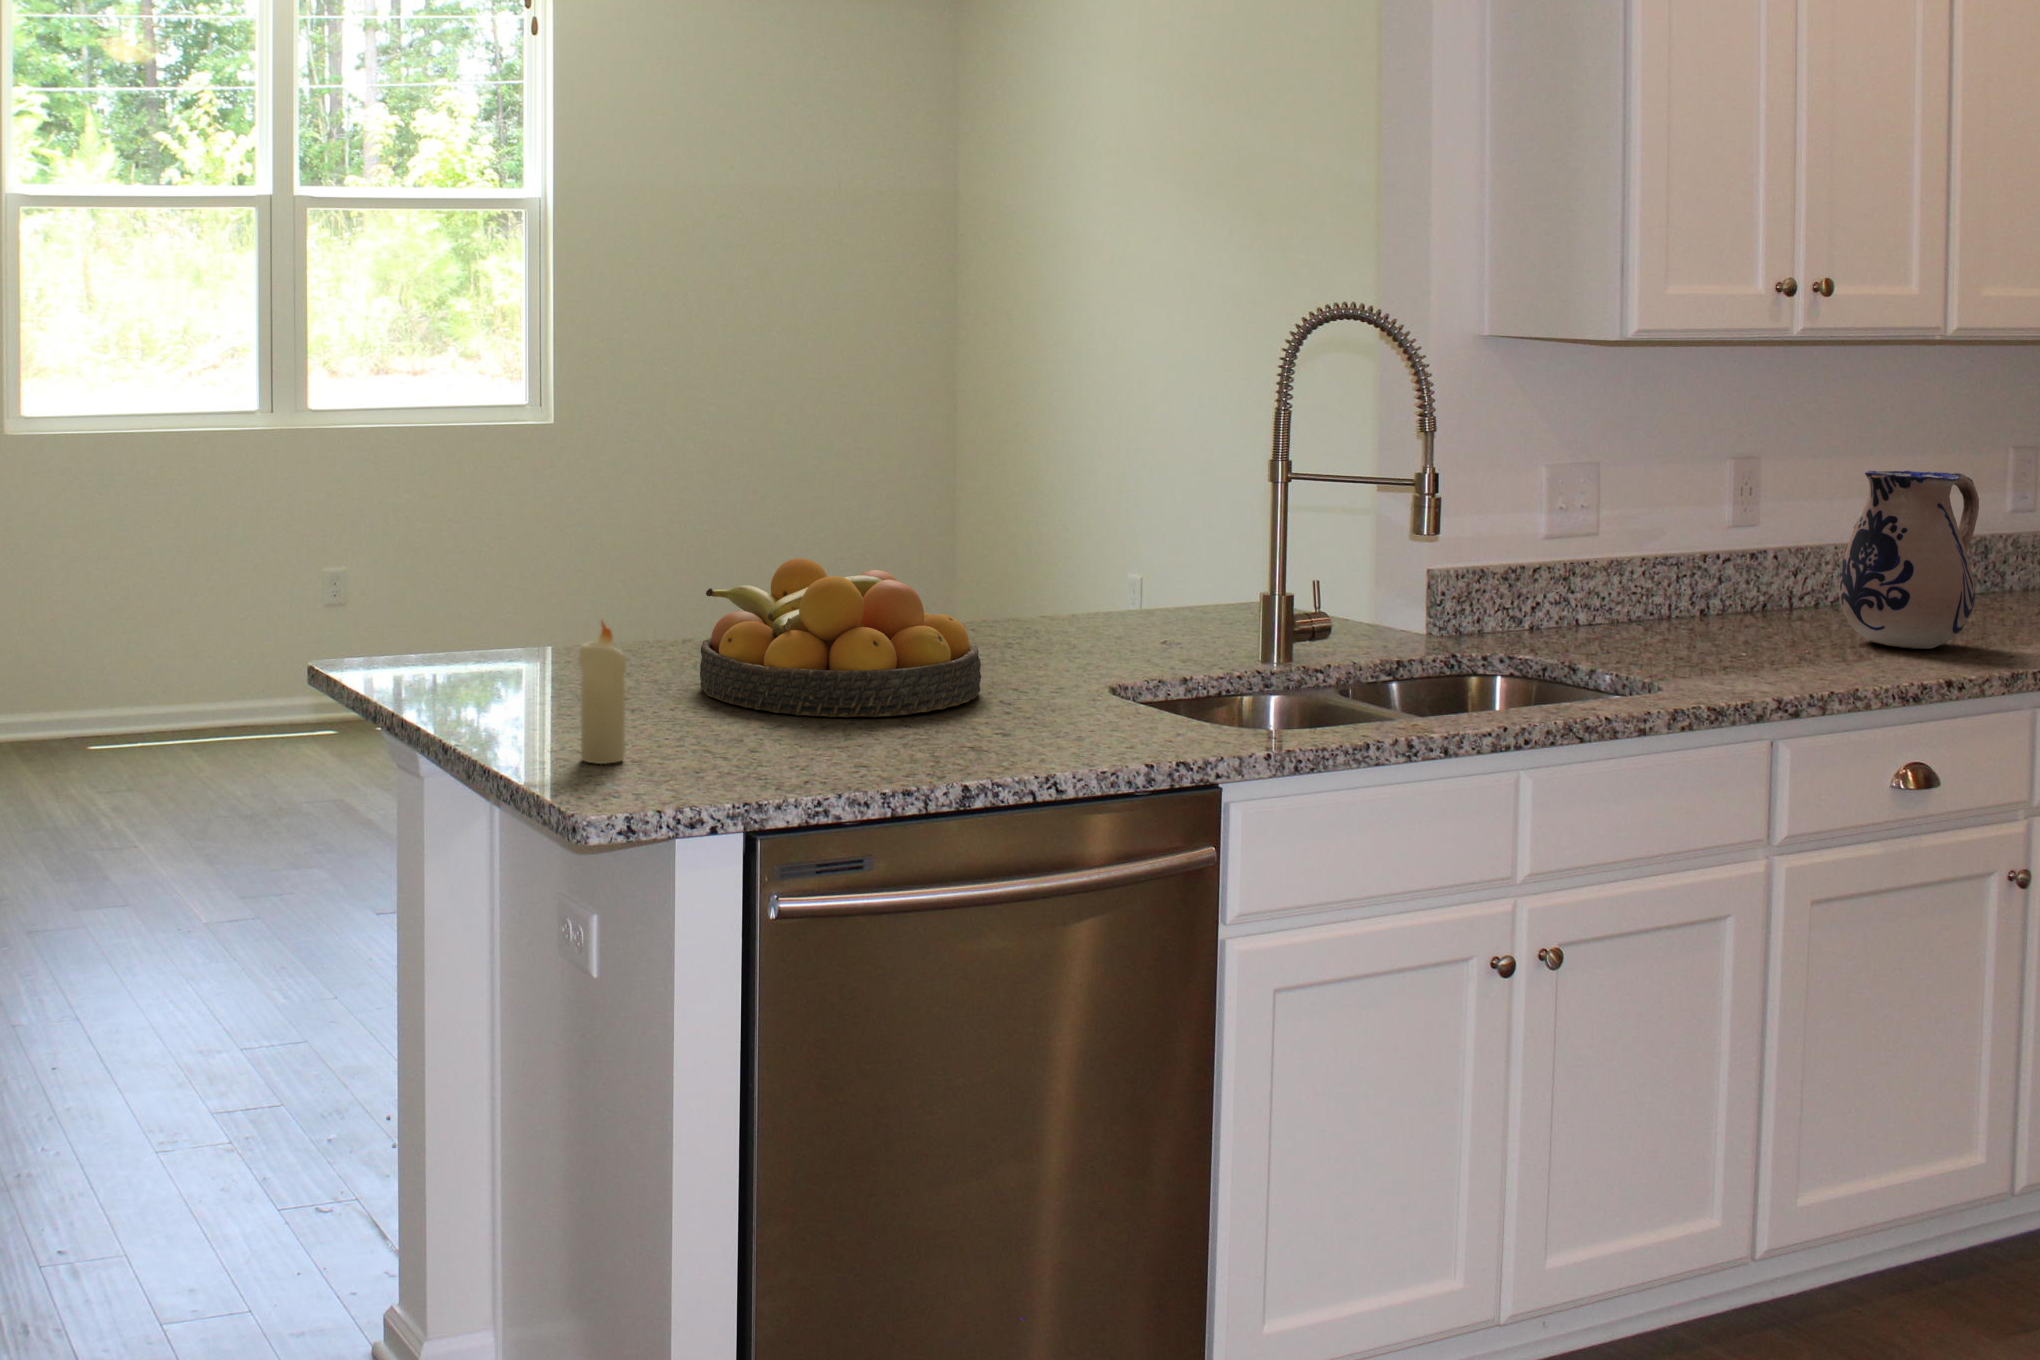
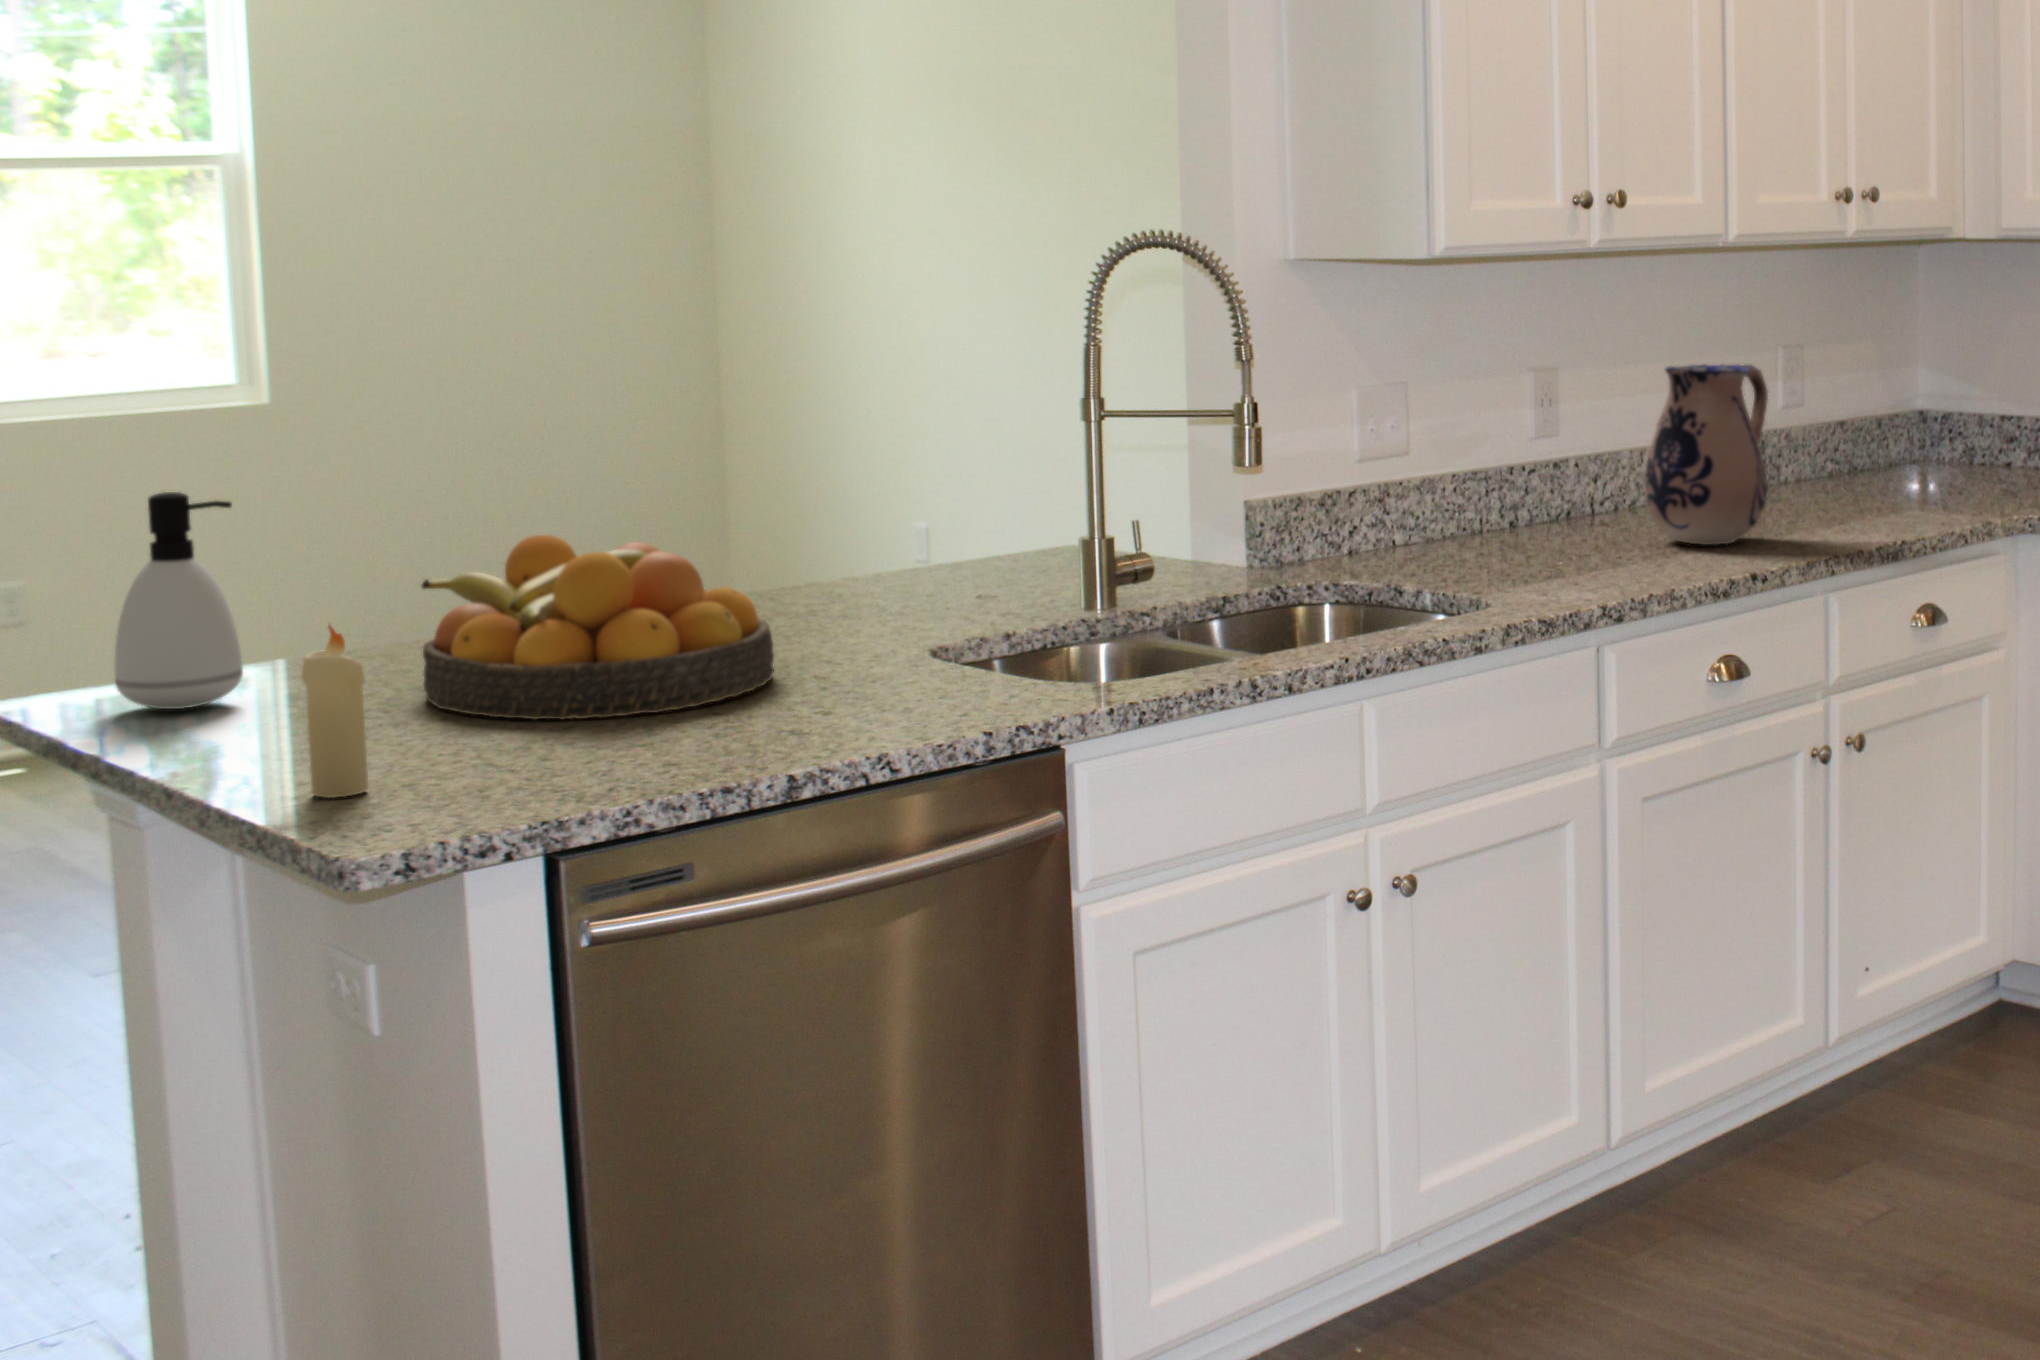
soap dispenser: none [479,504,570,676] -> present [114,492,243,709]

